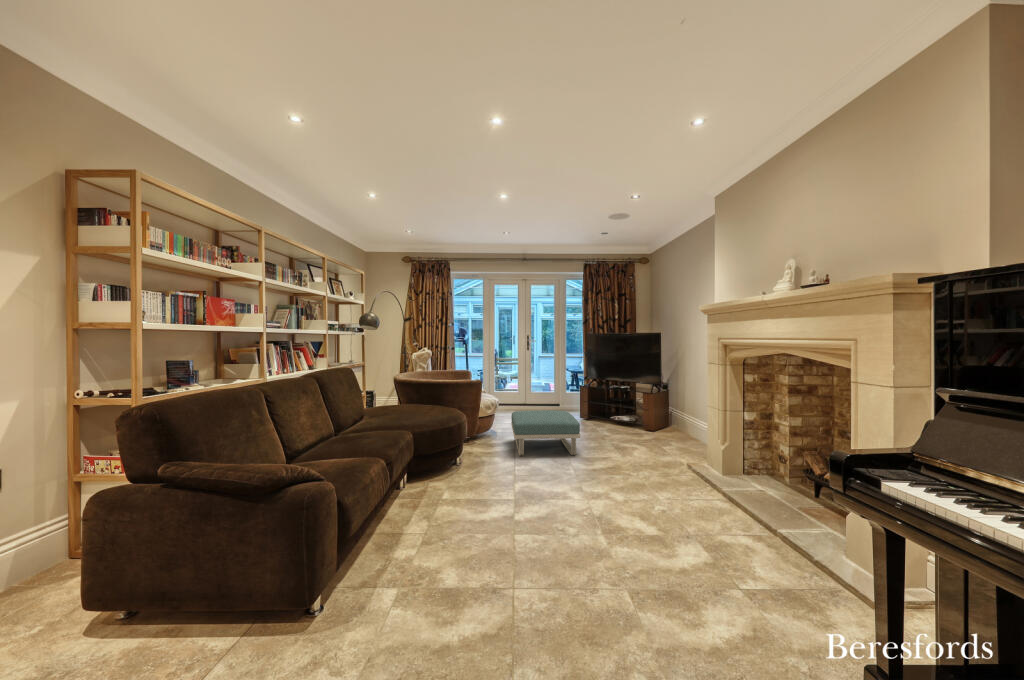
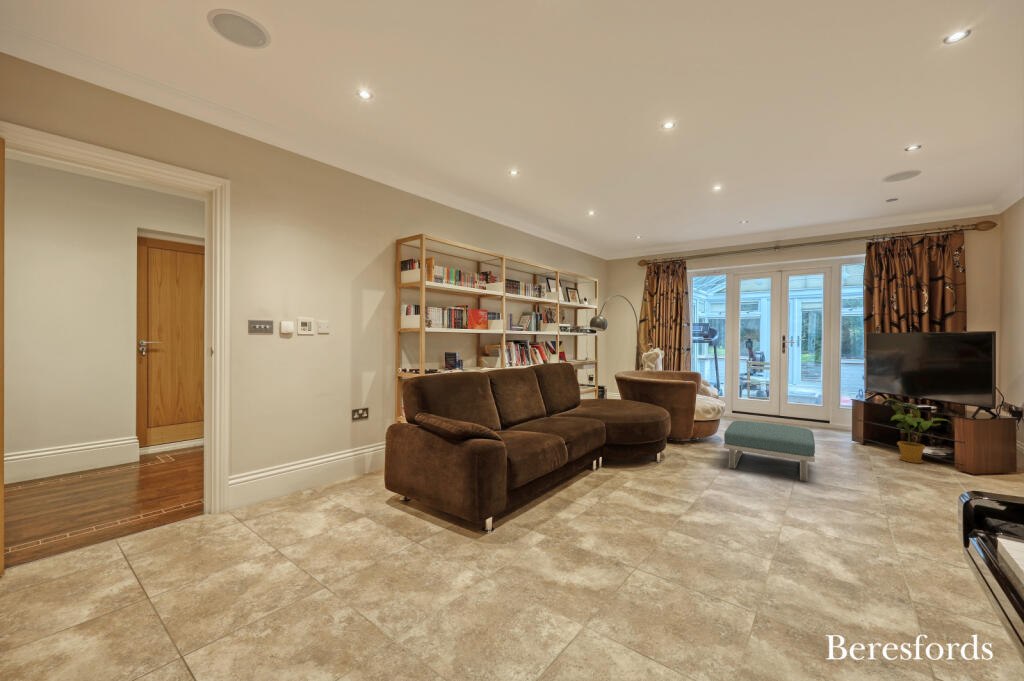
house plant: none [601,381,636,426] -> present [887,399,949,463]

